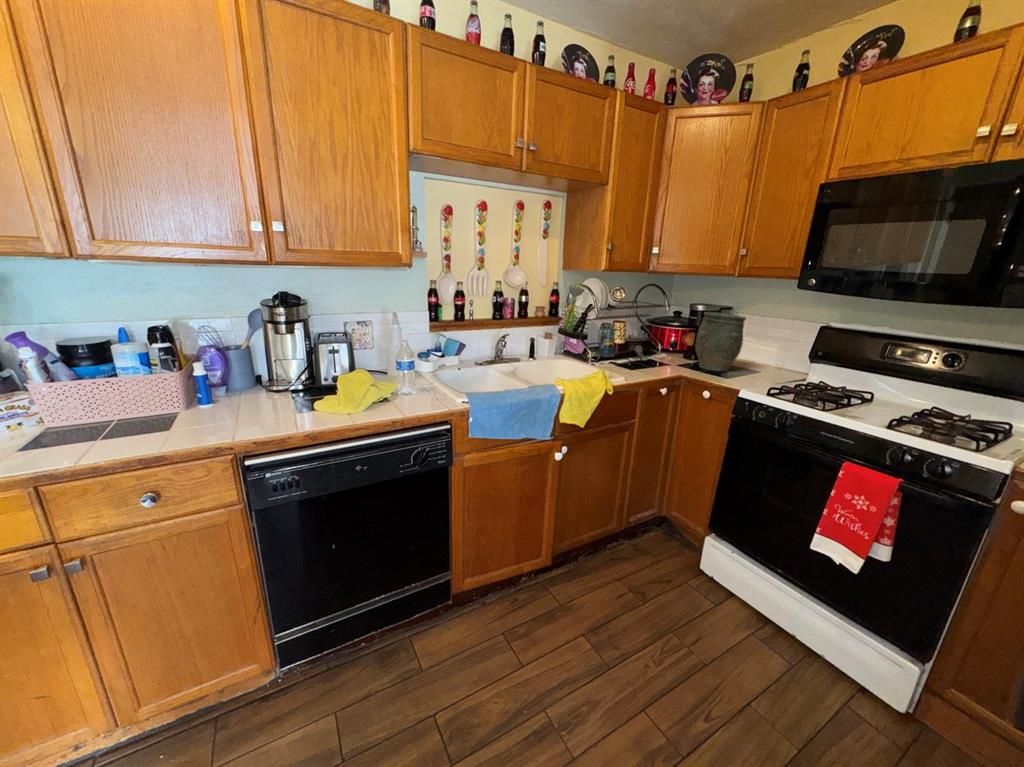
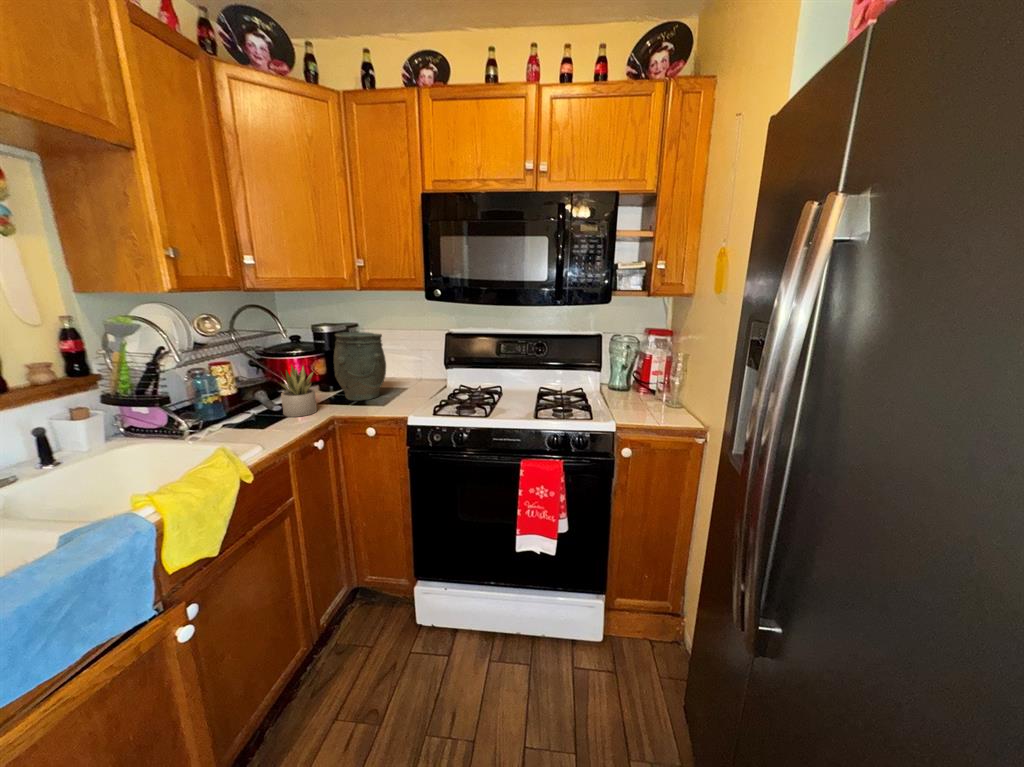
succulent plant: none [648,330,677,370] -> present [281,366,317,417]

